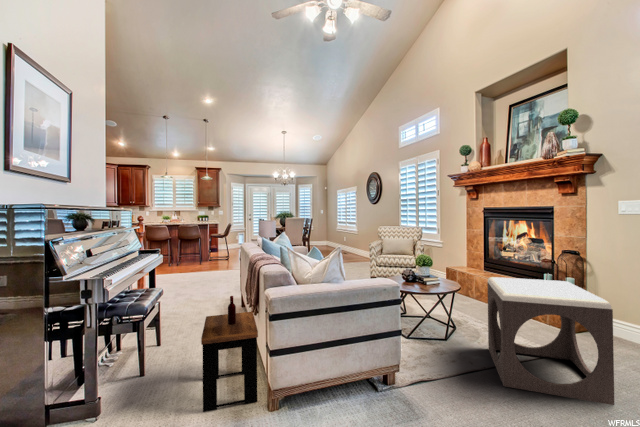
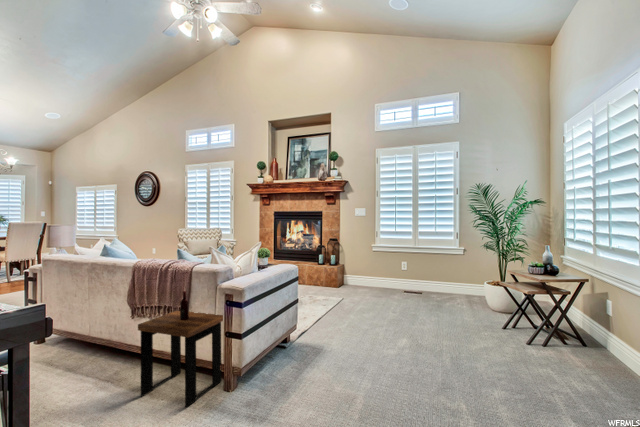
footstool: present [487,277,615,405] -> none [314,253,379,317]

